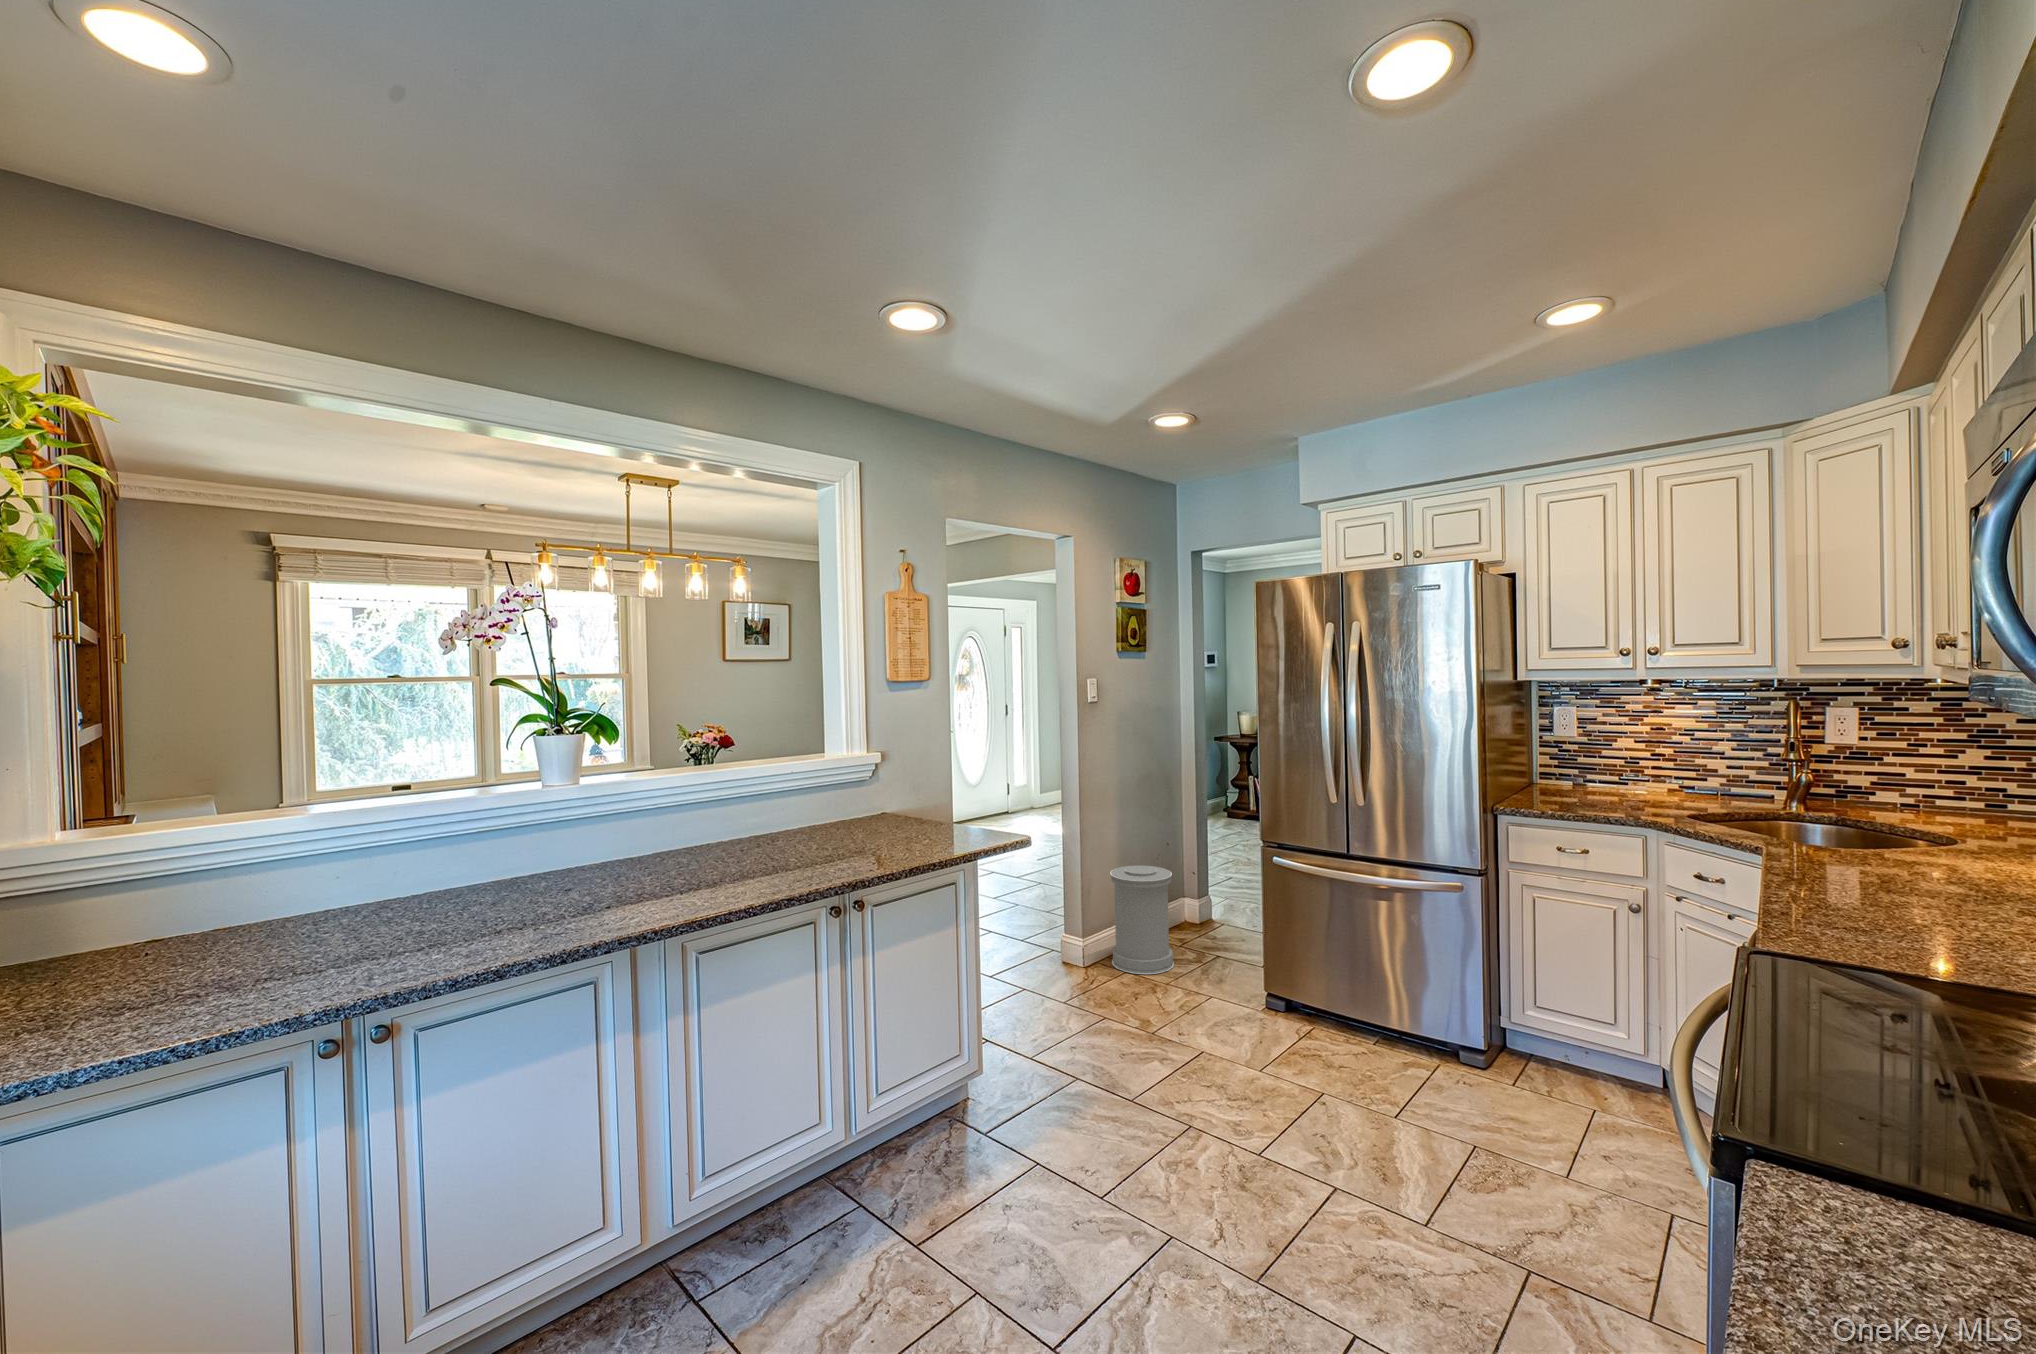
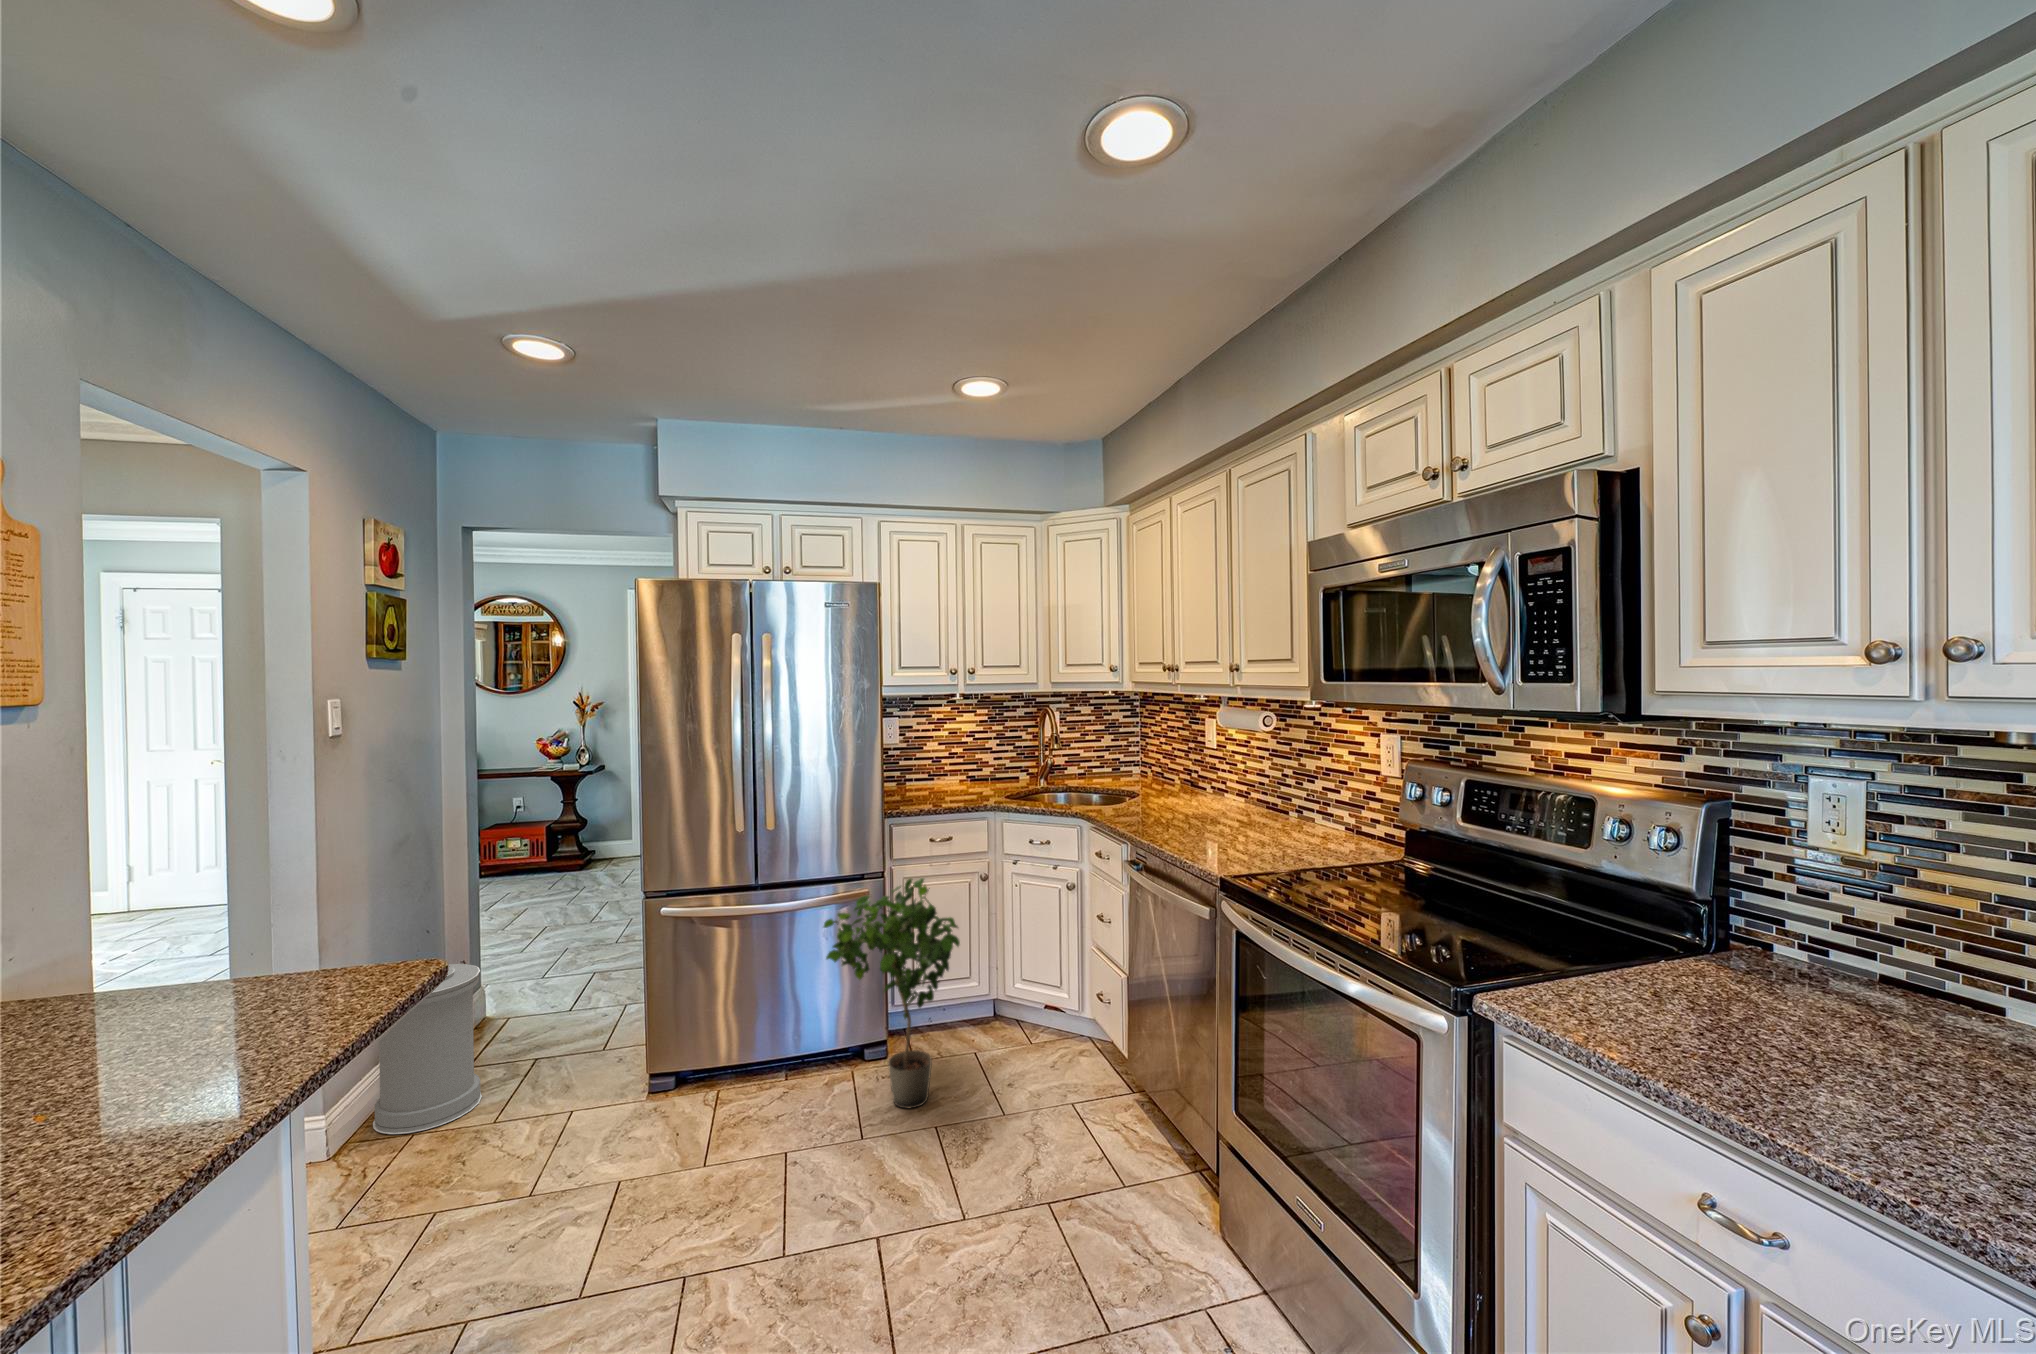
potted plant: none [1363,884,1564,1124] -> present [824,878,960,1108]

